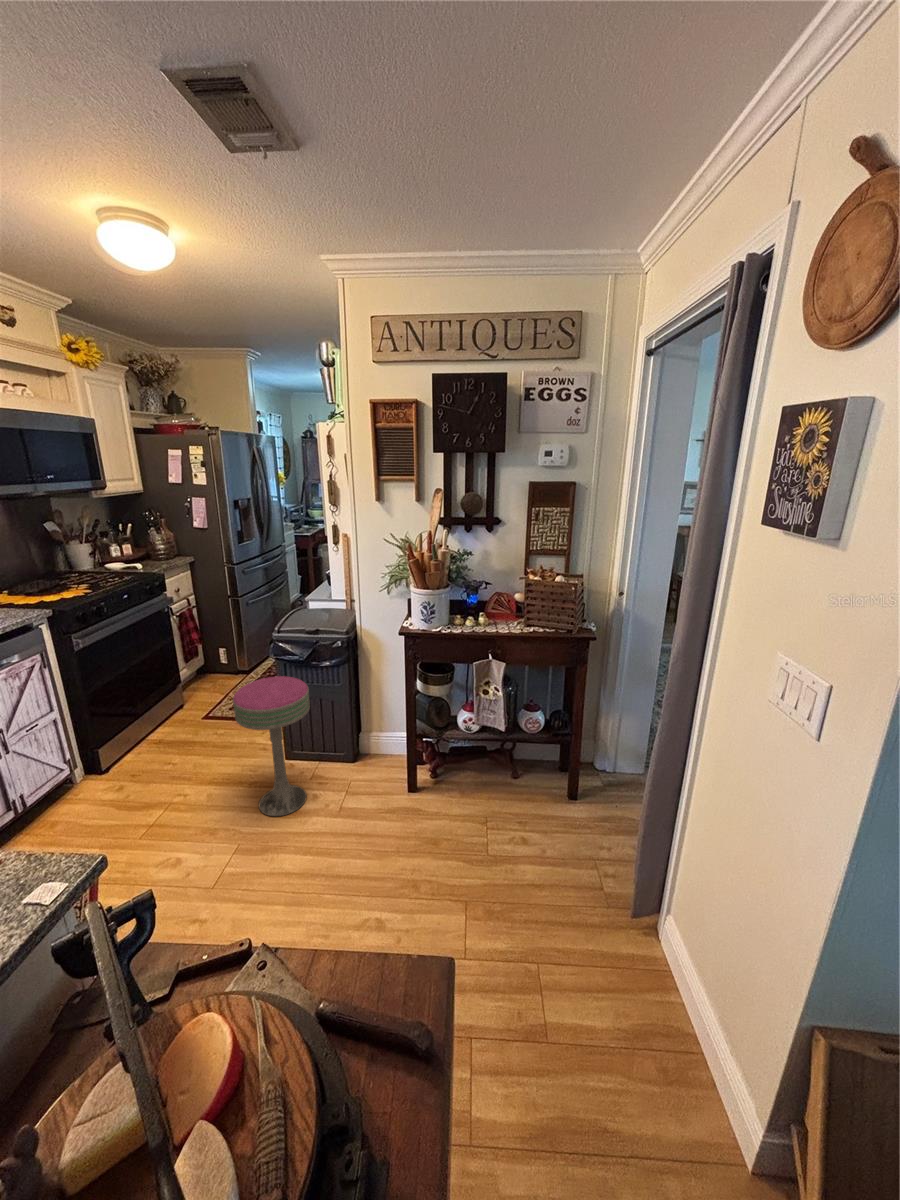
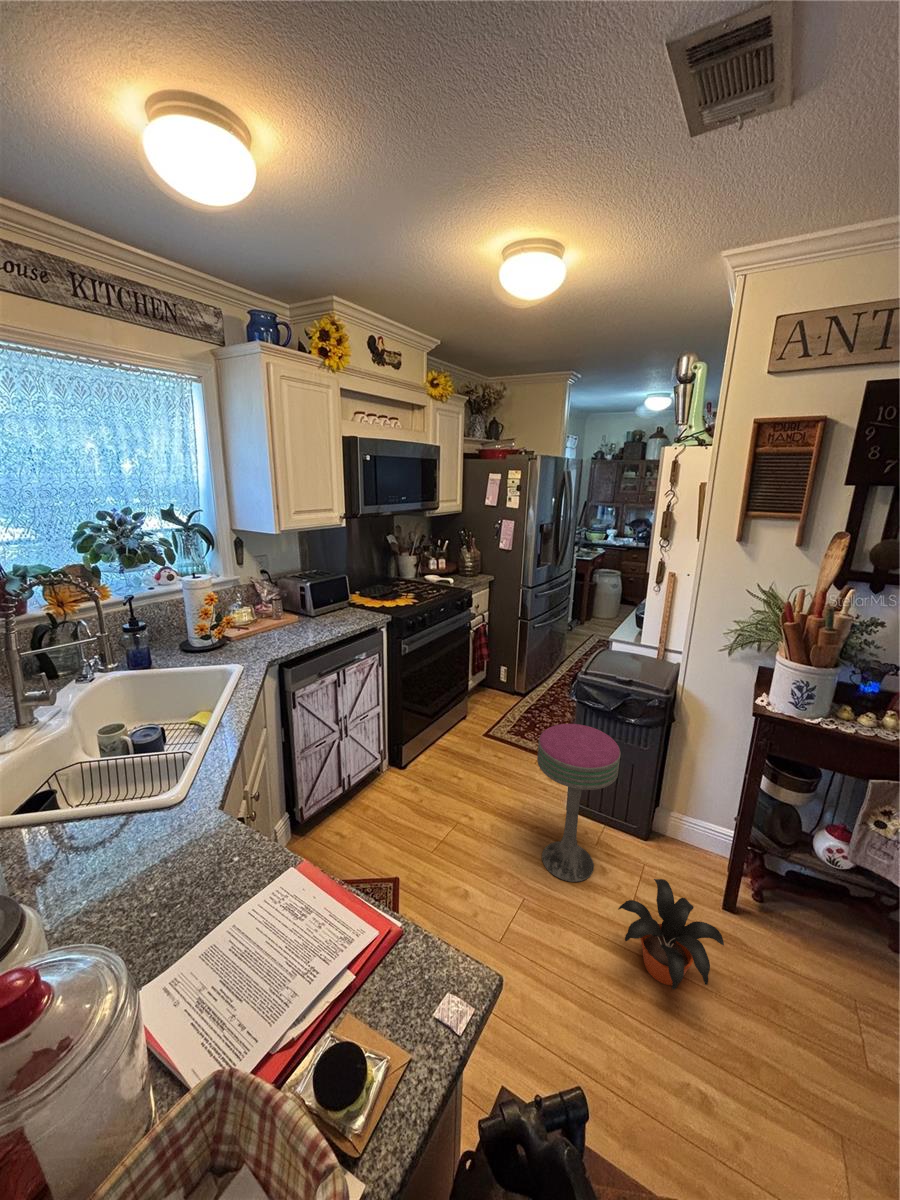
potted plant: none [317,781,396,859] -> present [618,879,724,990]

